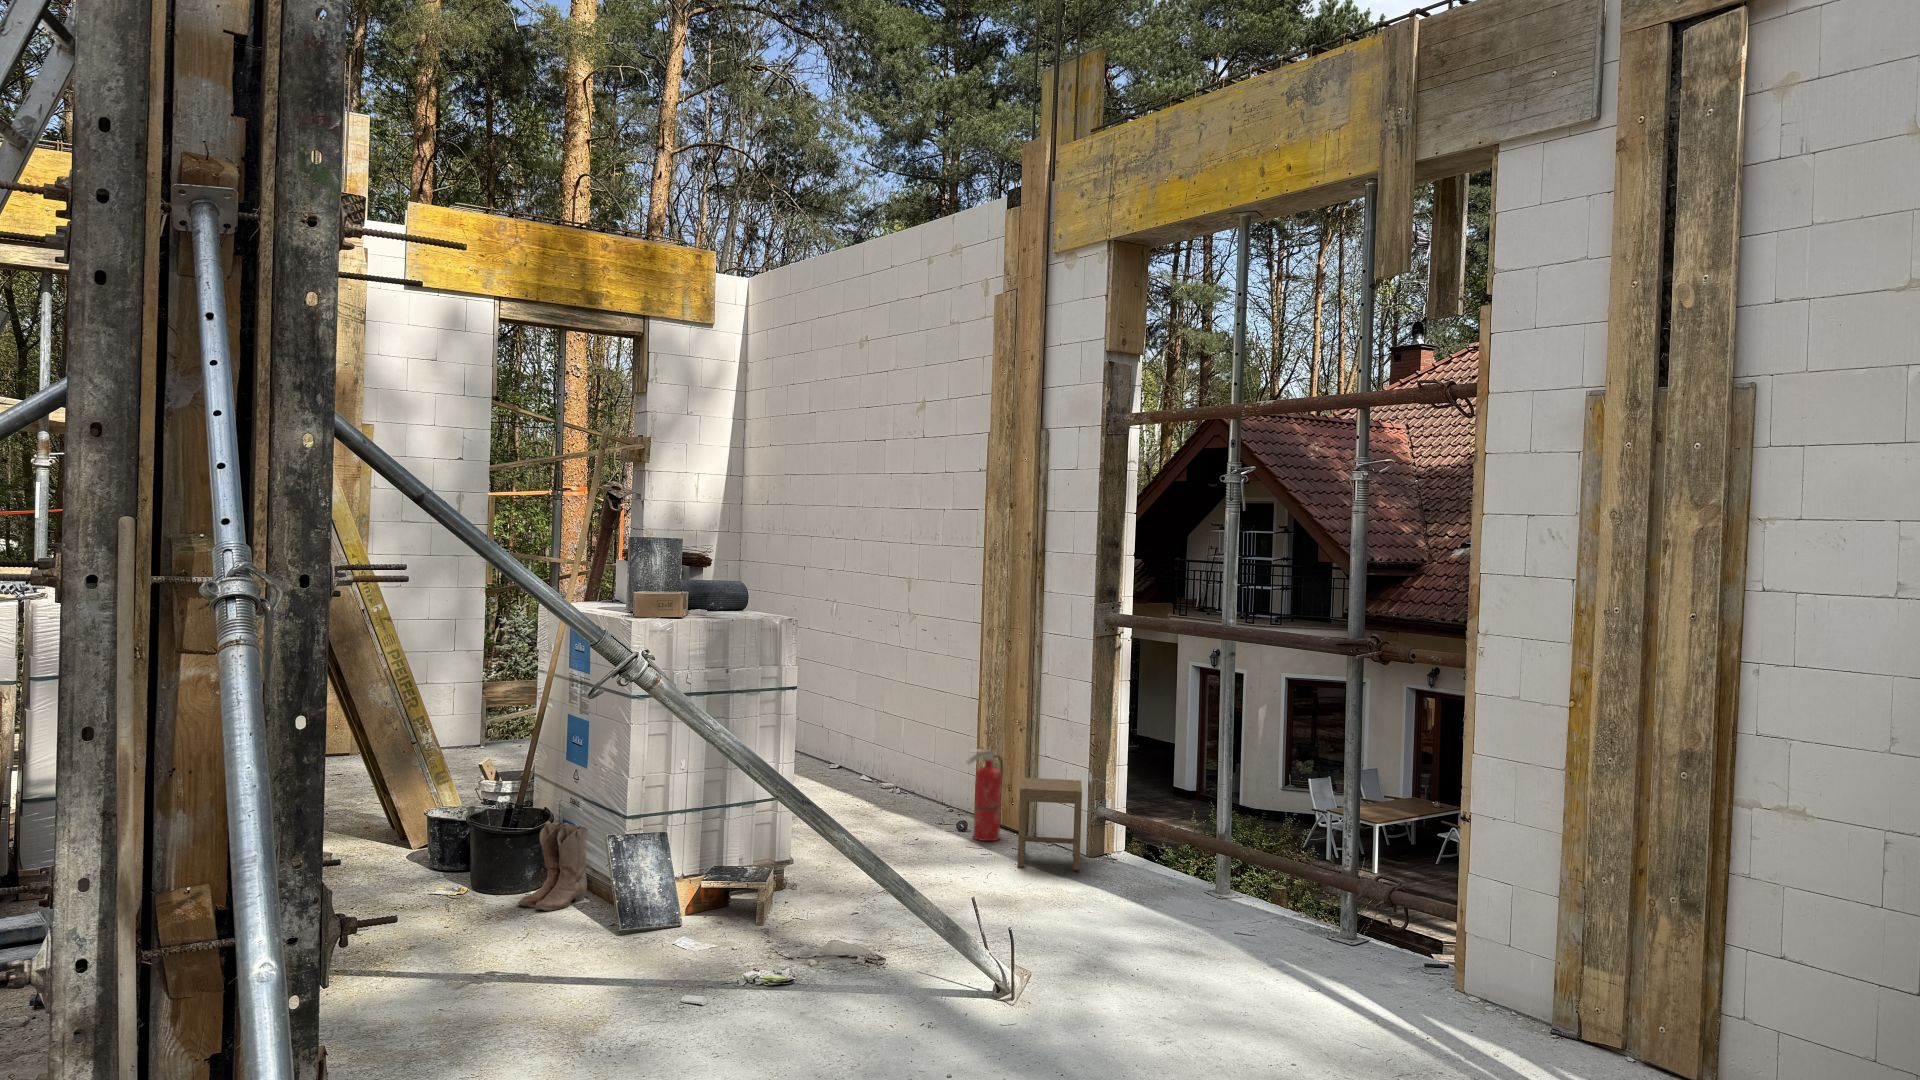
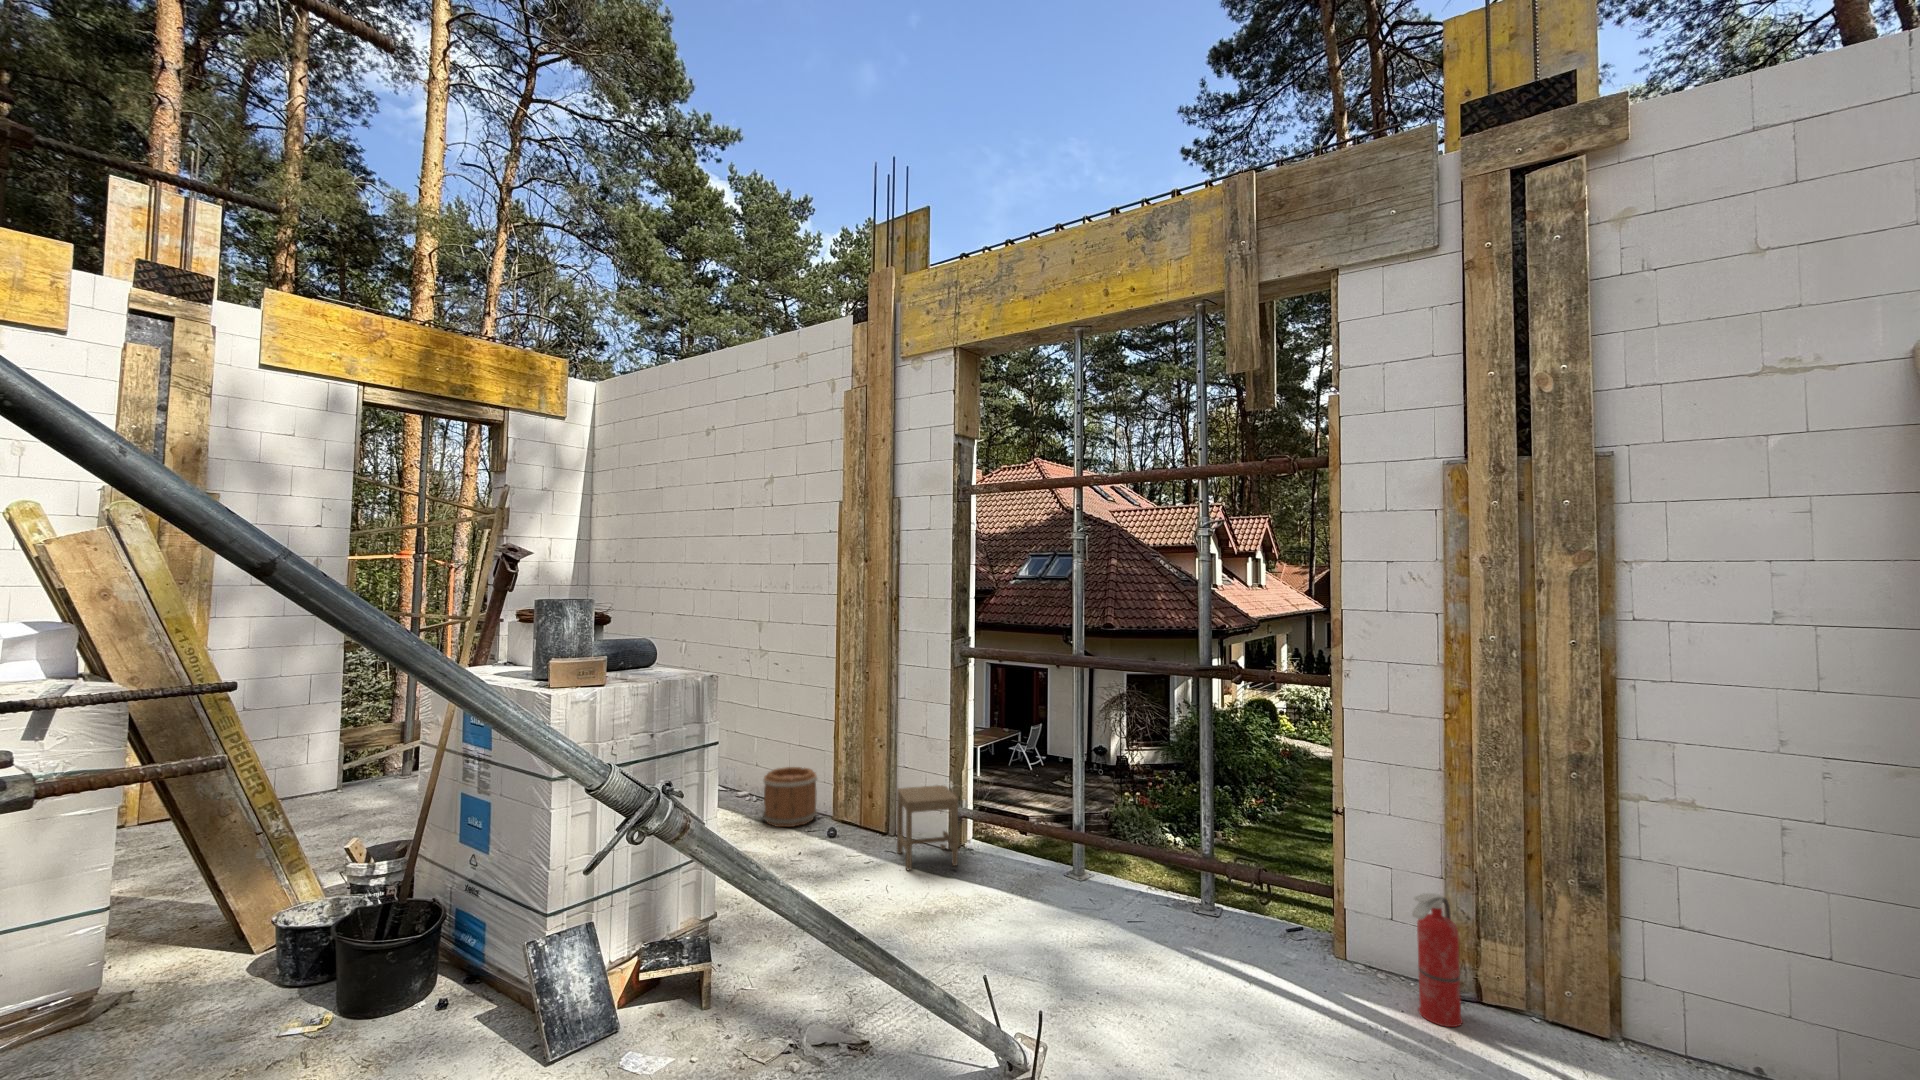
fire extinguisher: present [966,750,1003,841] -> present [1412,893,1463,1027]
bucket: none [887,753,952,819] -> present [763,767,817,827]
boots: present [517,821,588,911] -> none [402,928,495,1046]

